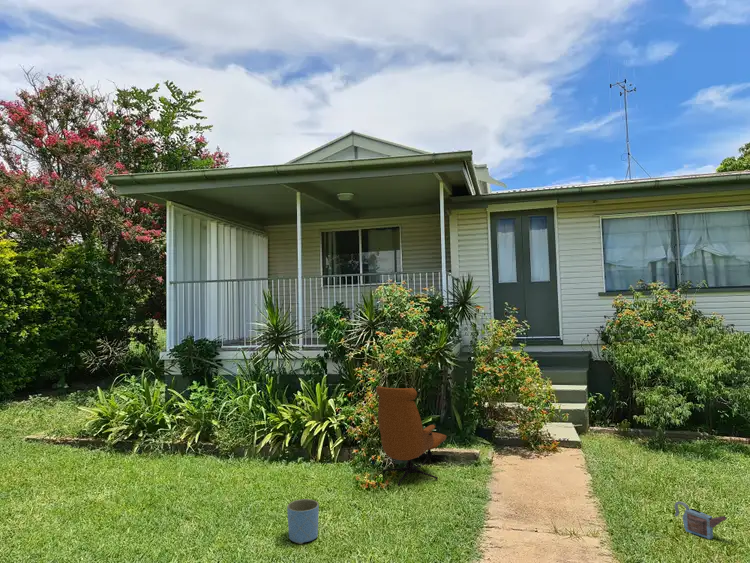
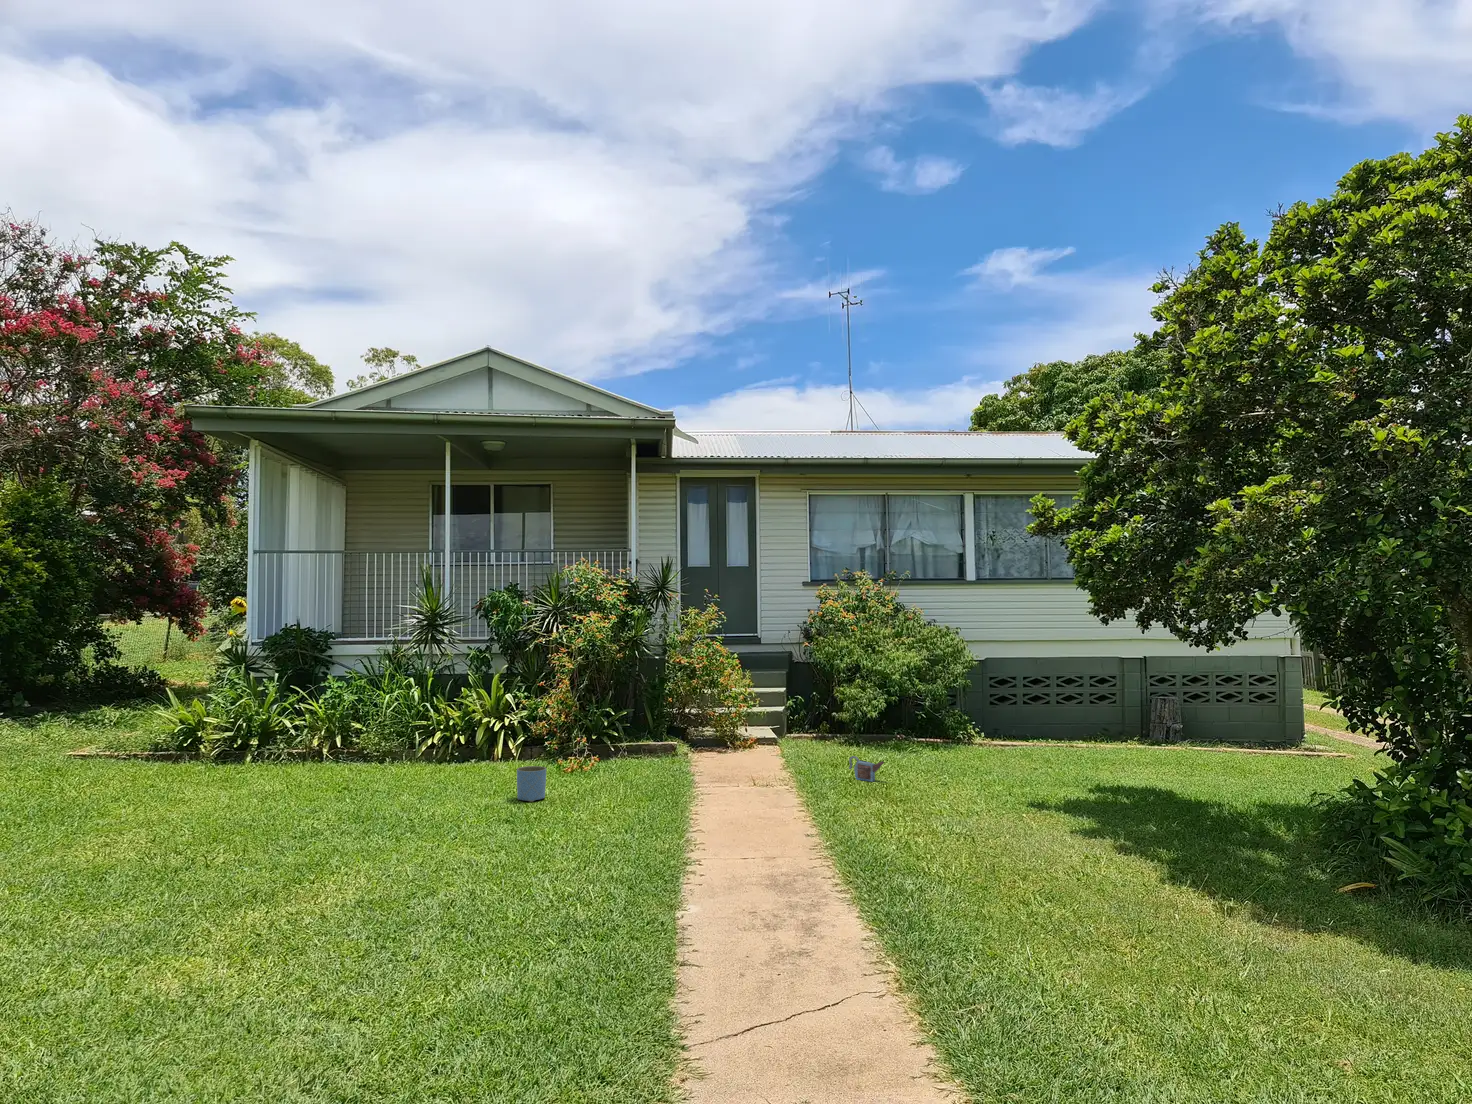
lounge chair: present [376,386,448,485] -> none [580,669,645,769]

